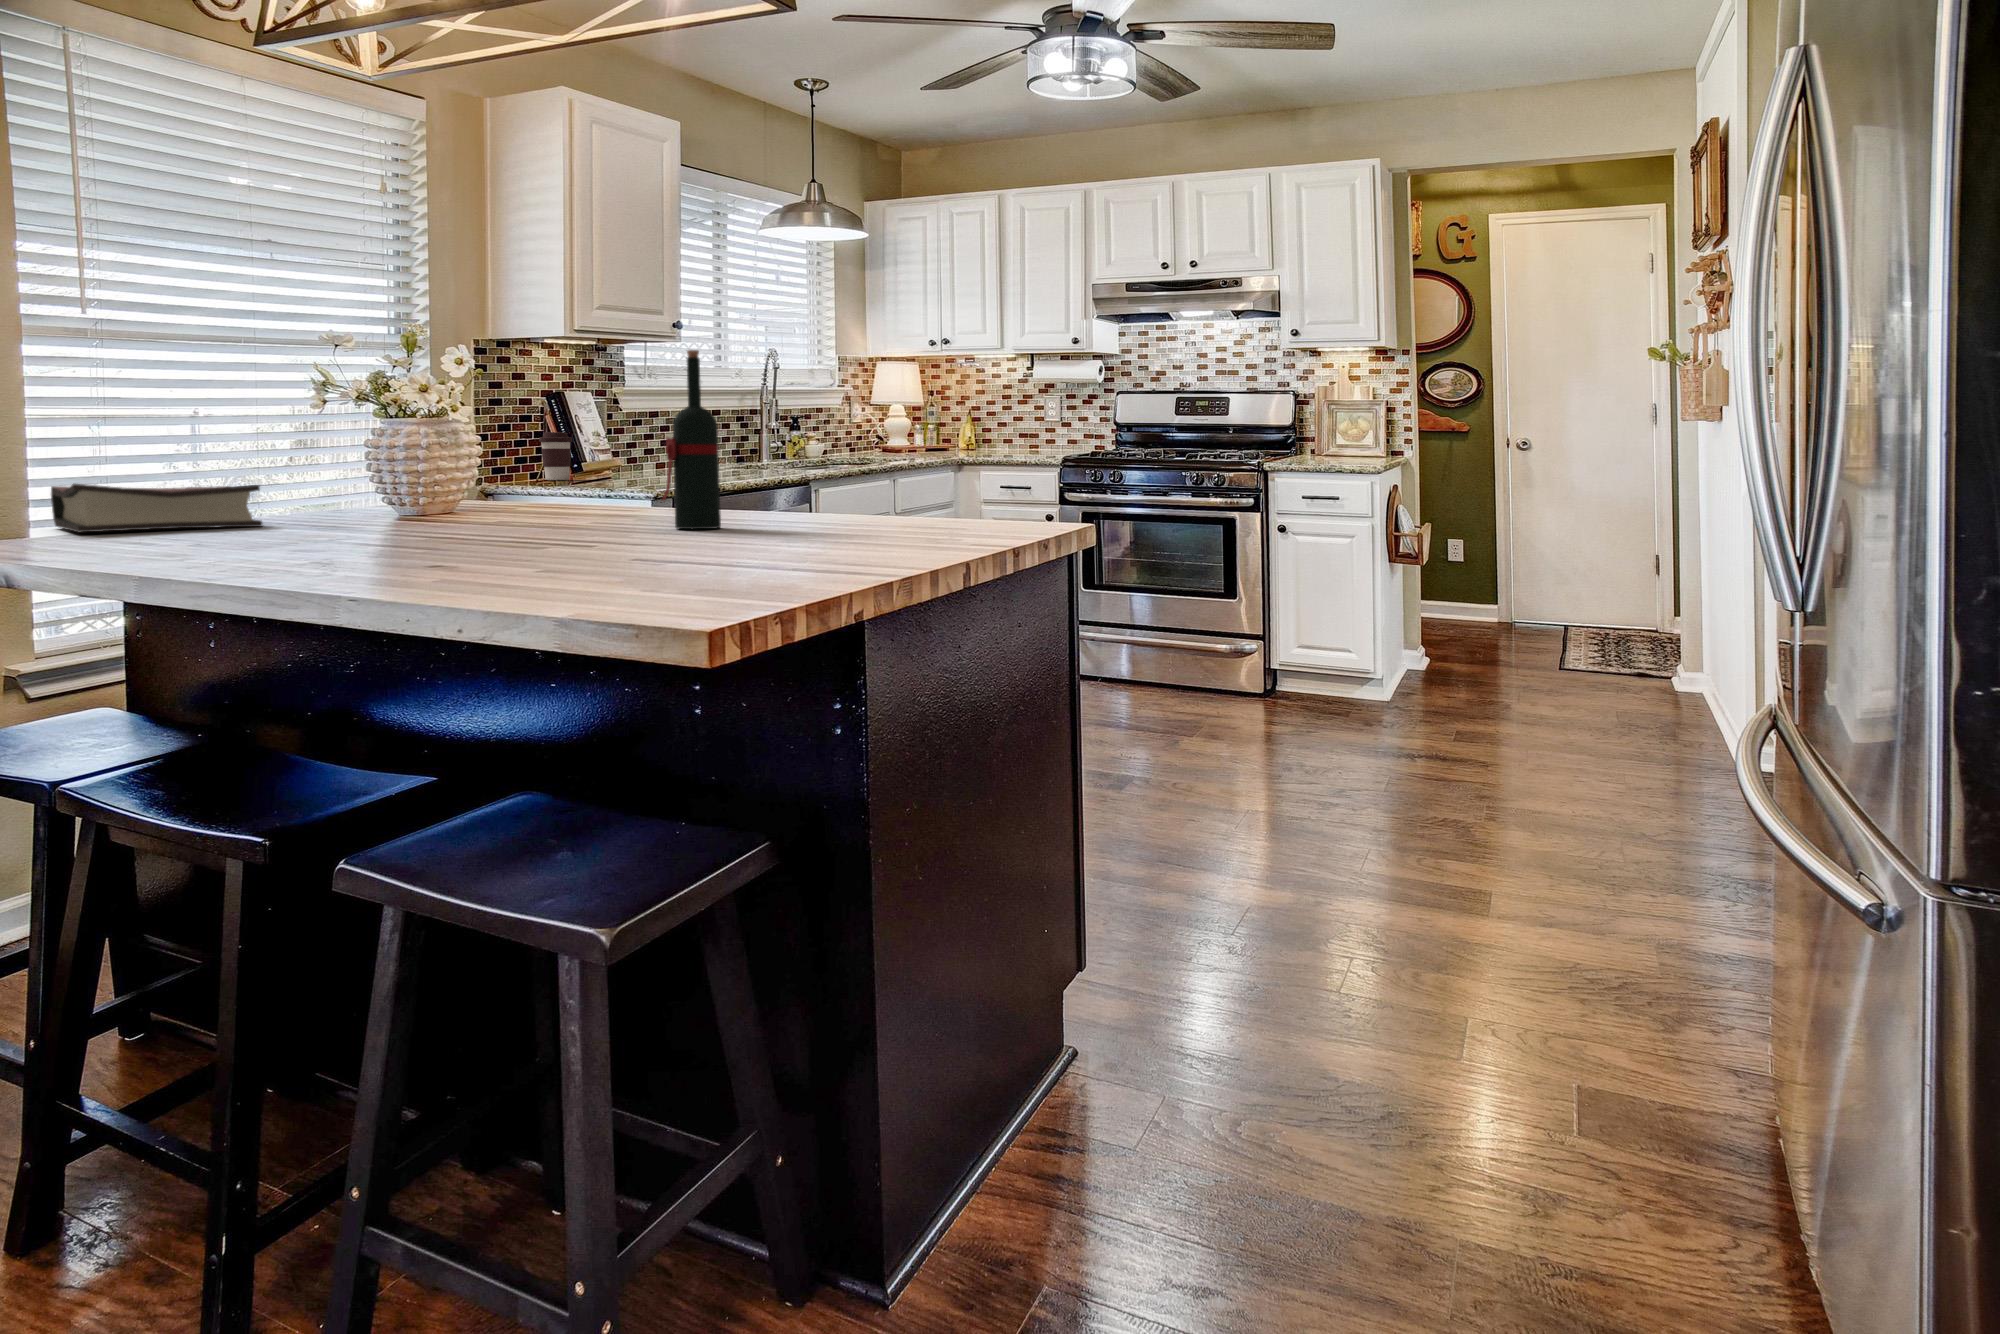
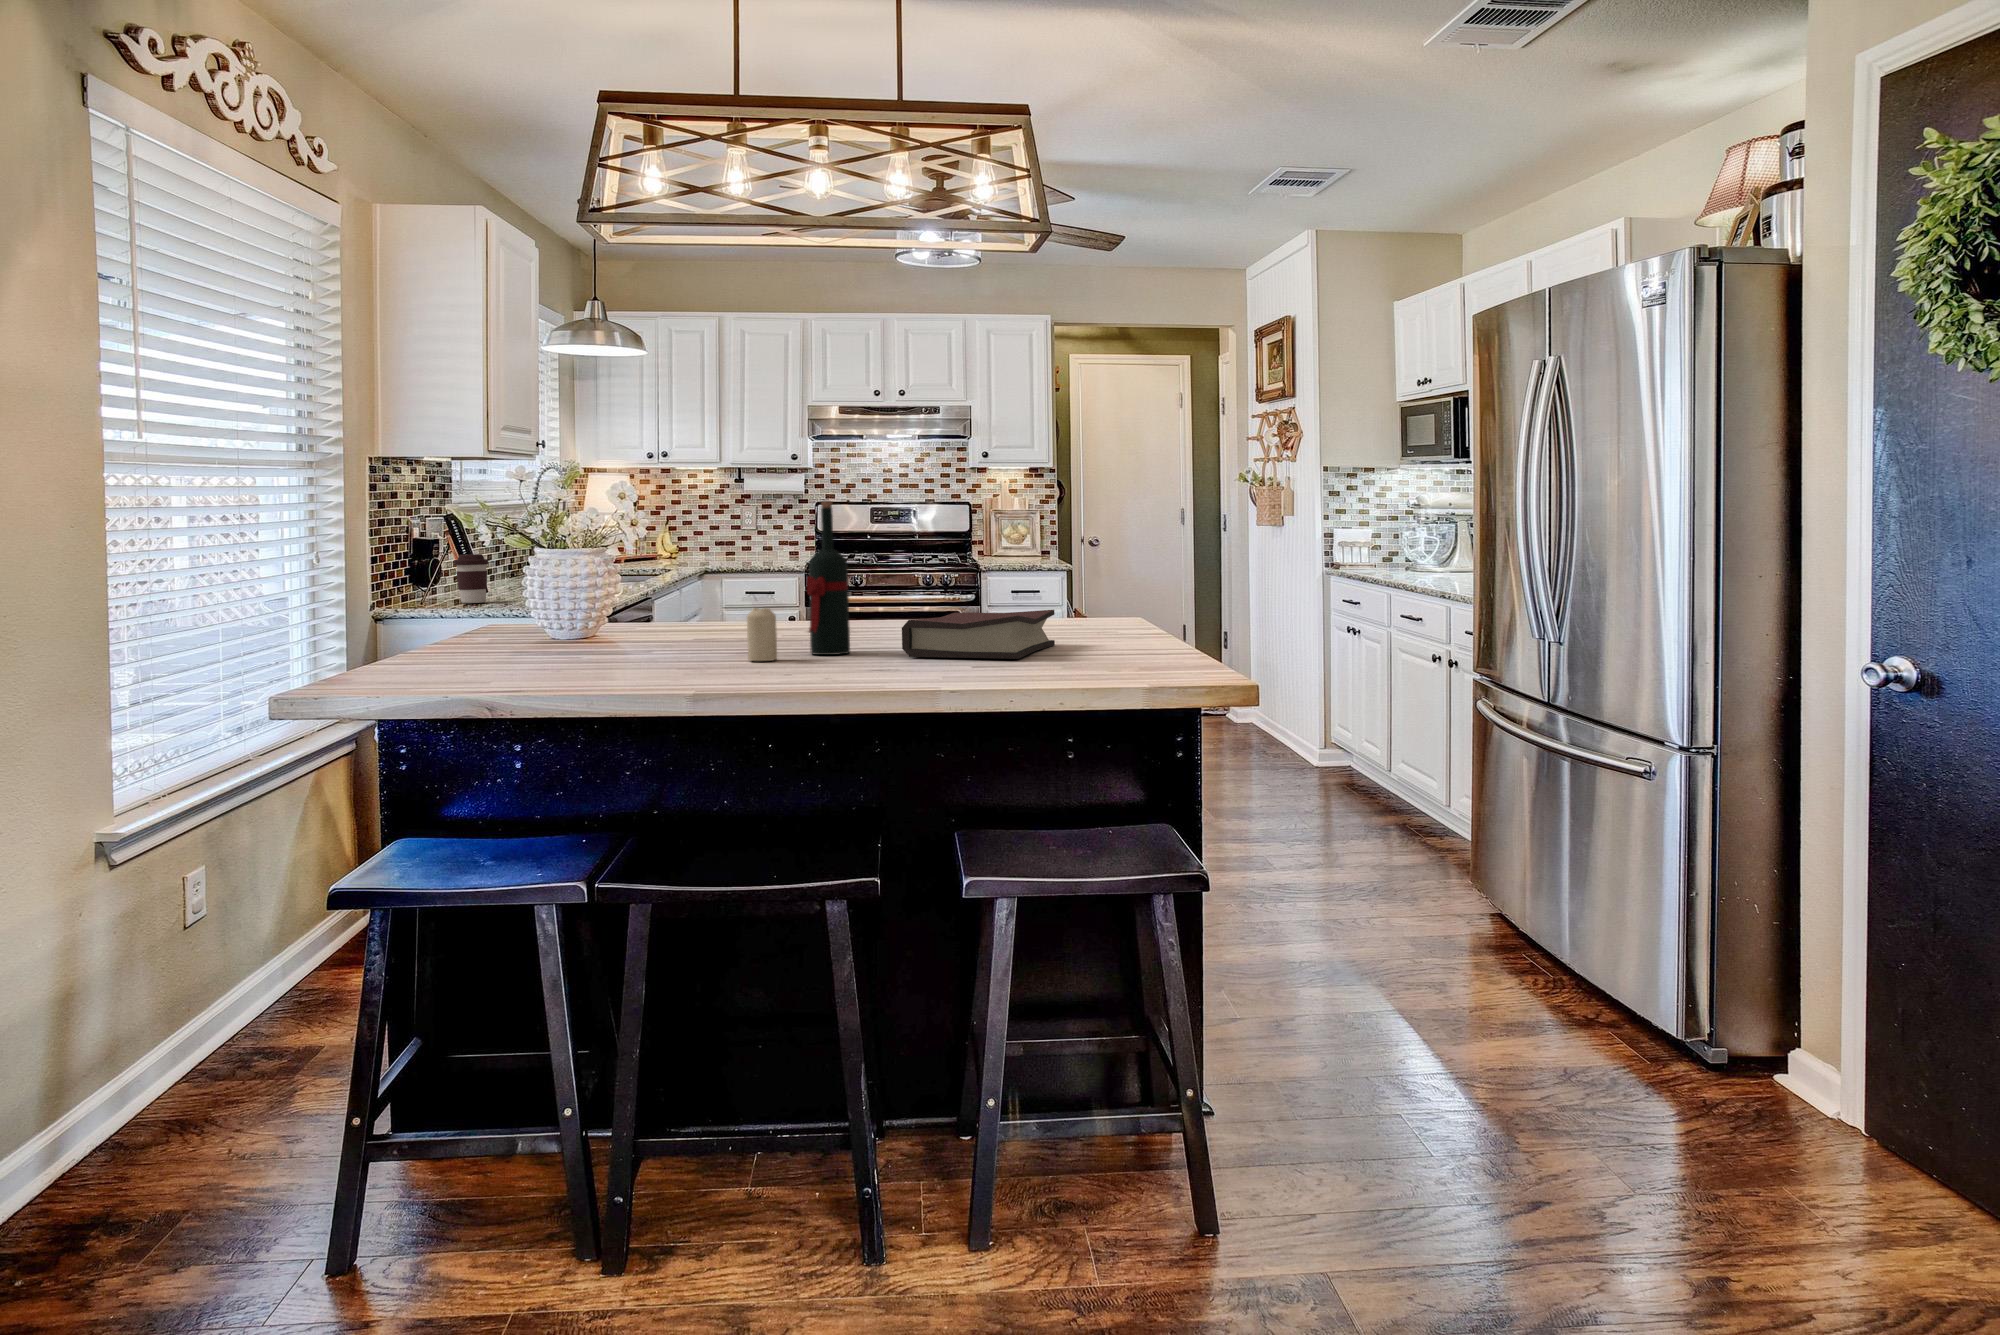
wine bottle: present [663,350,721,529] -> present [807,501,850,655]
candle: none [290,469,327,526] -> present [747,608,777,661]
hardback book: present [51,484,262,533] -> present [902,610,1055,659]

